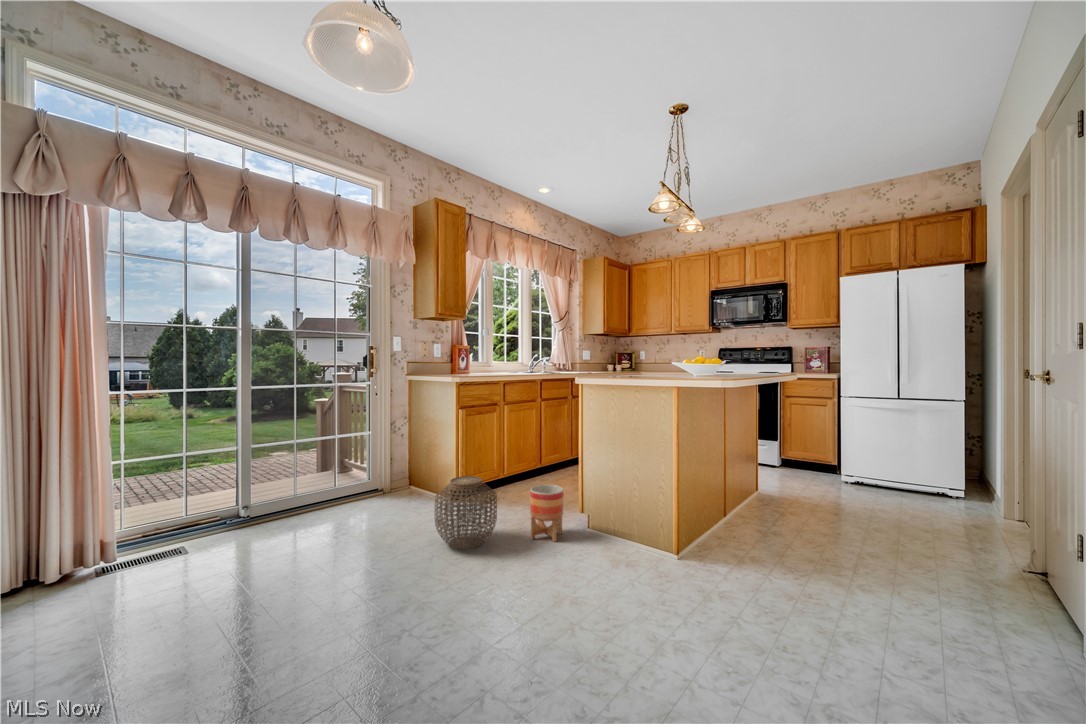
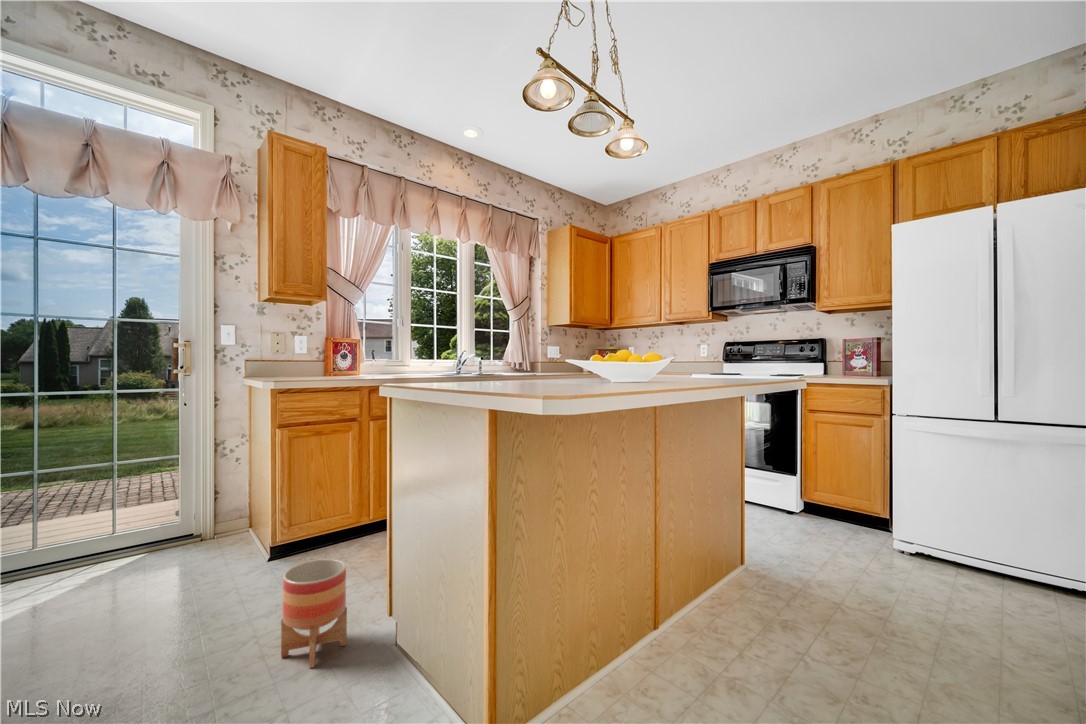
woven basket: present [435,476,497,550] -> none [97,543,231,677]

